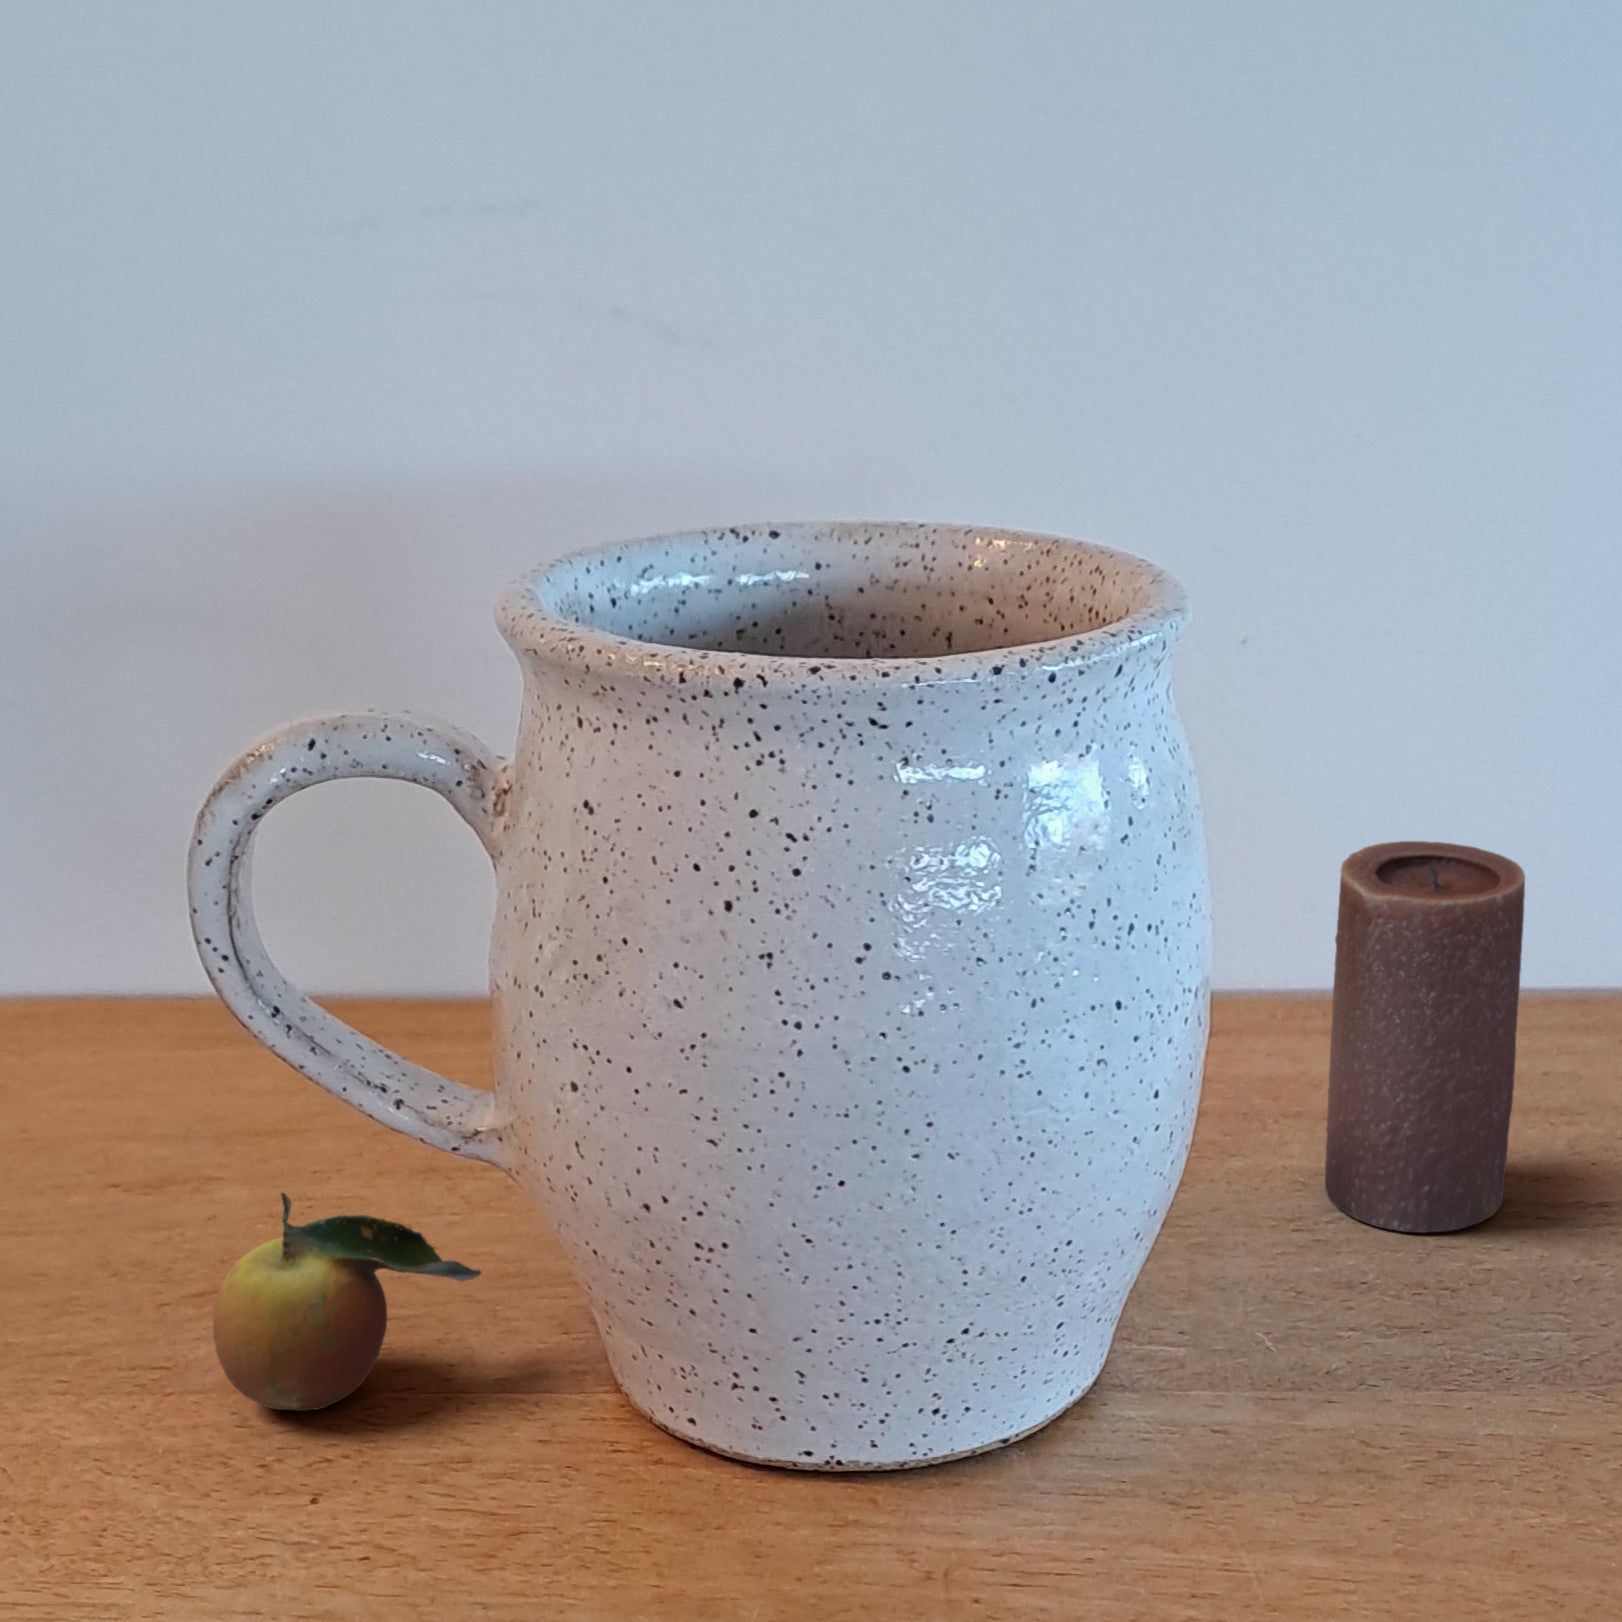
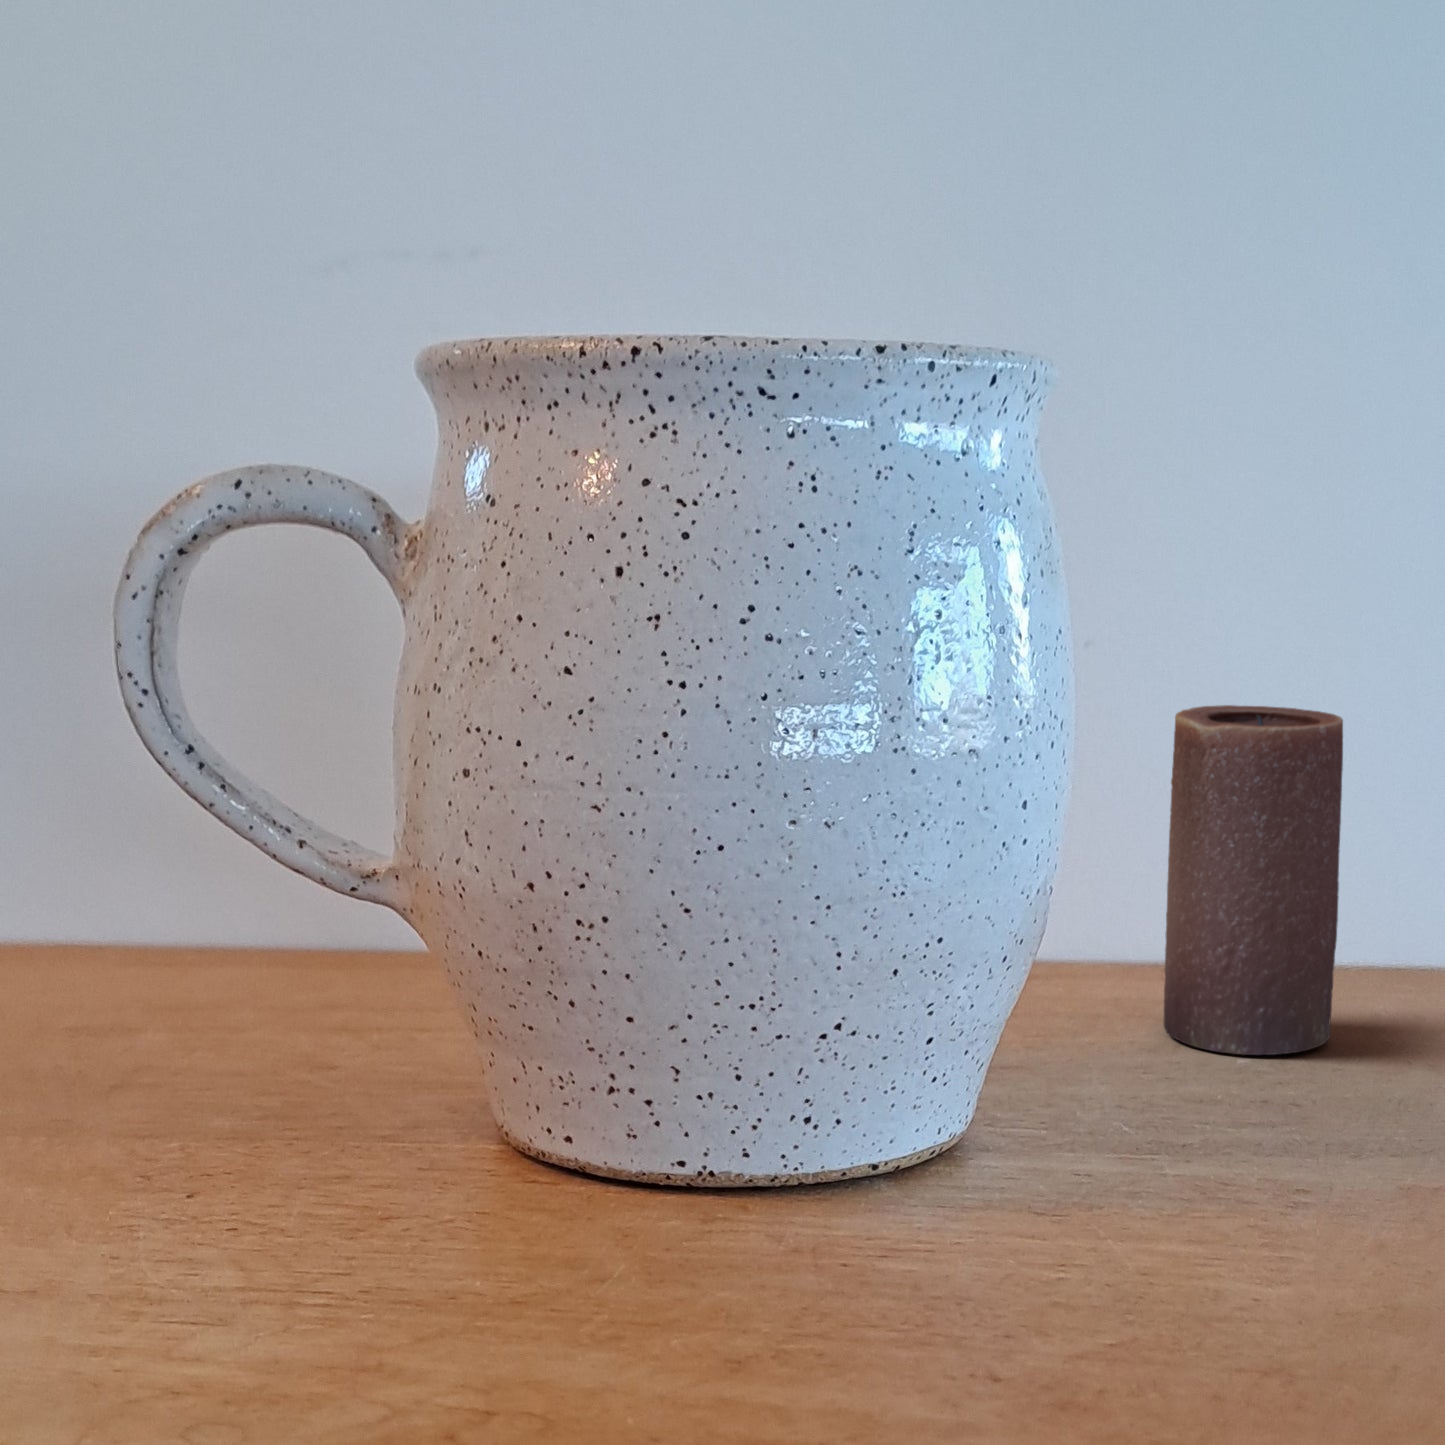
fruit: present [213,1193,481,1411] -> none [107,921,372,1141]

